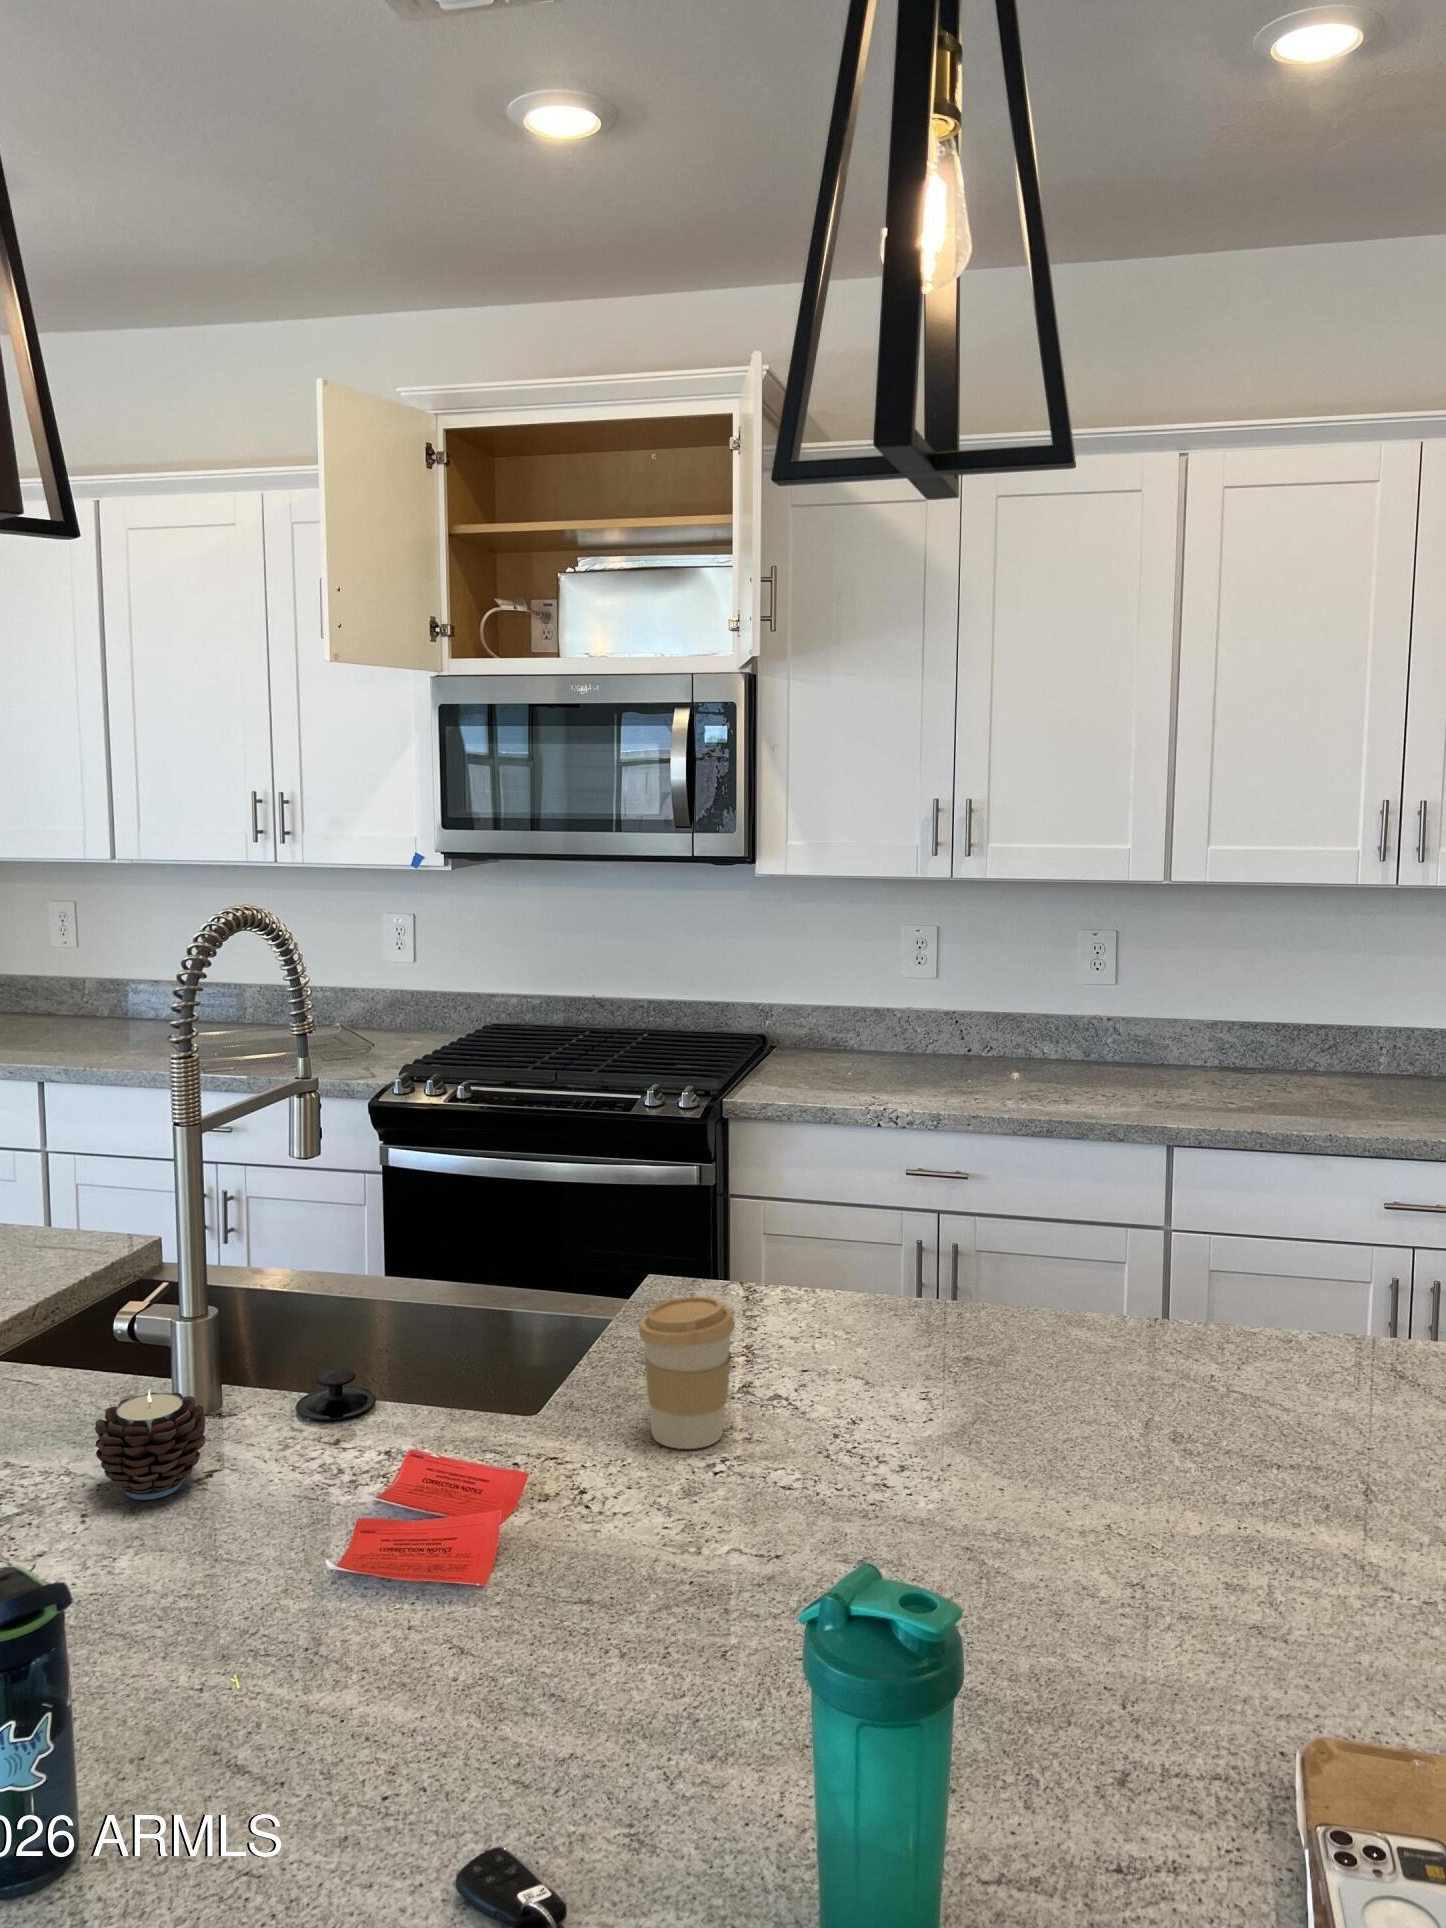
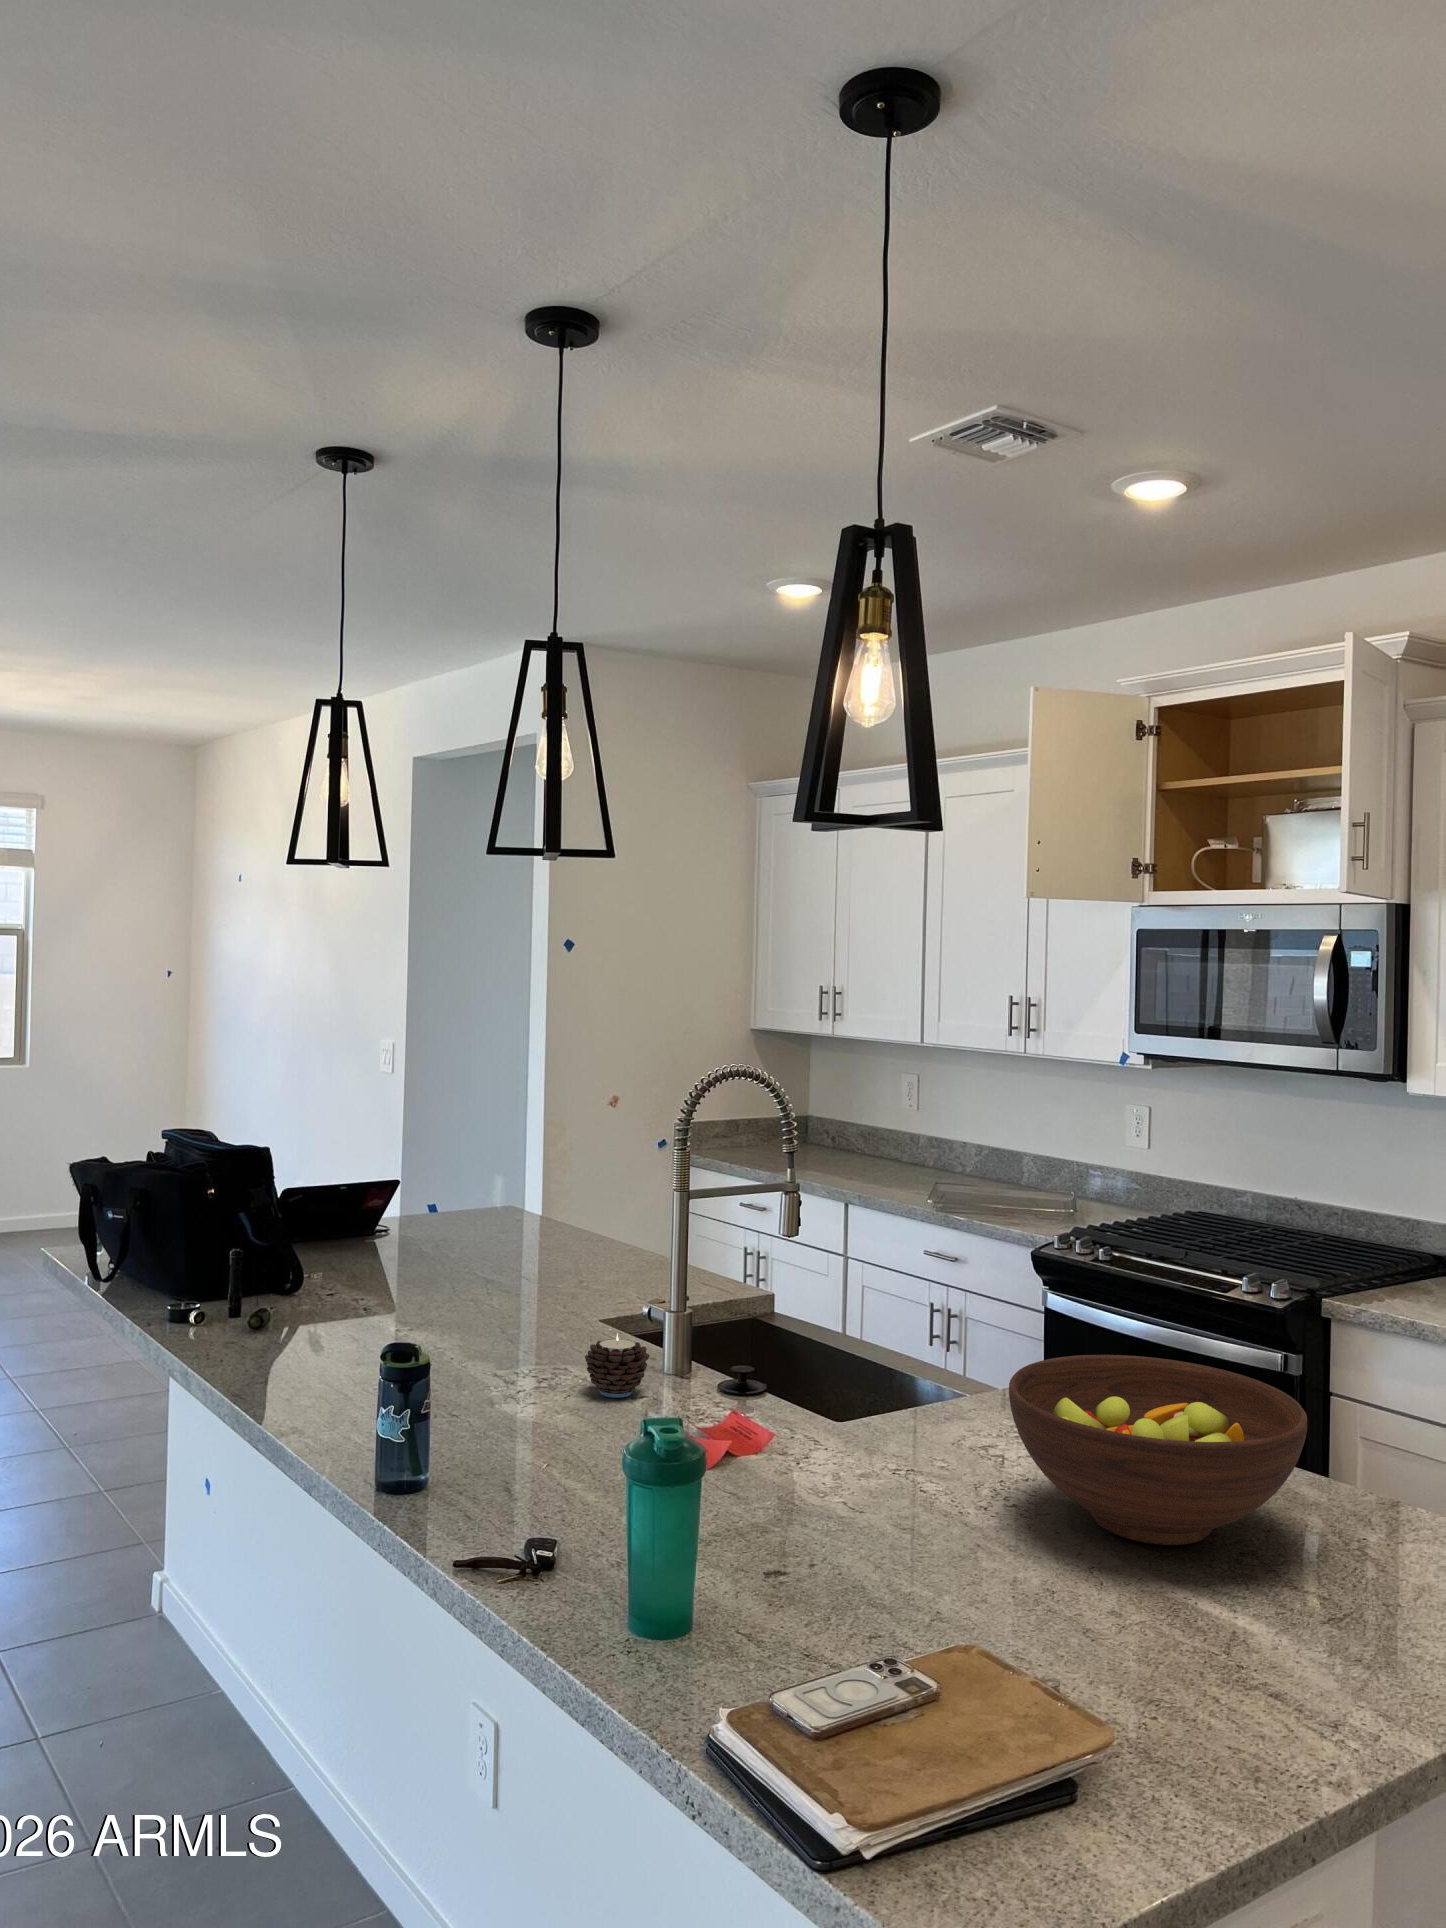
fruit bowl: none [865,1220,1243,1466] -> present [1009,1355,1307,1545]
coffee cup: present [639,1297,735,1449] -> none [886,1359,954,1463]

